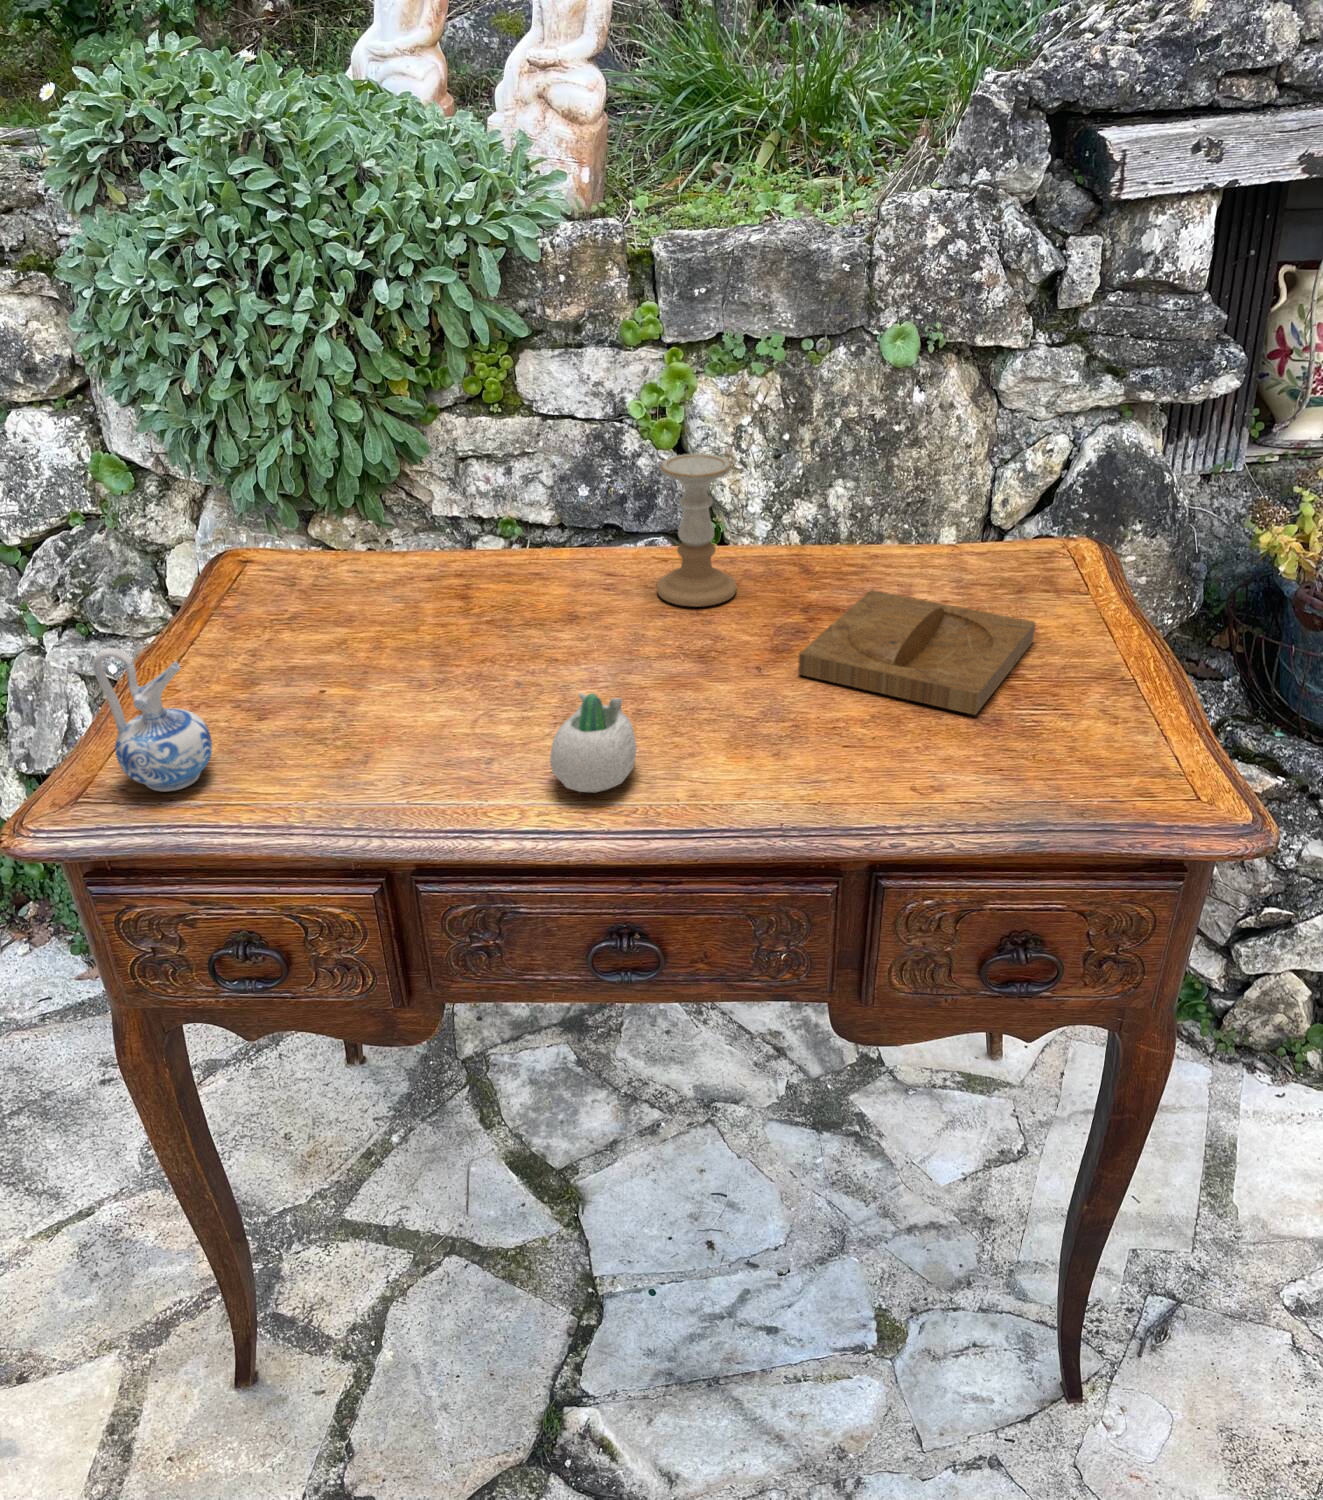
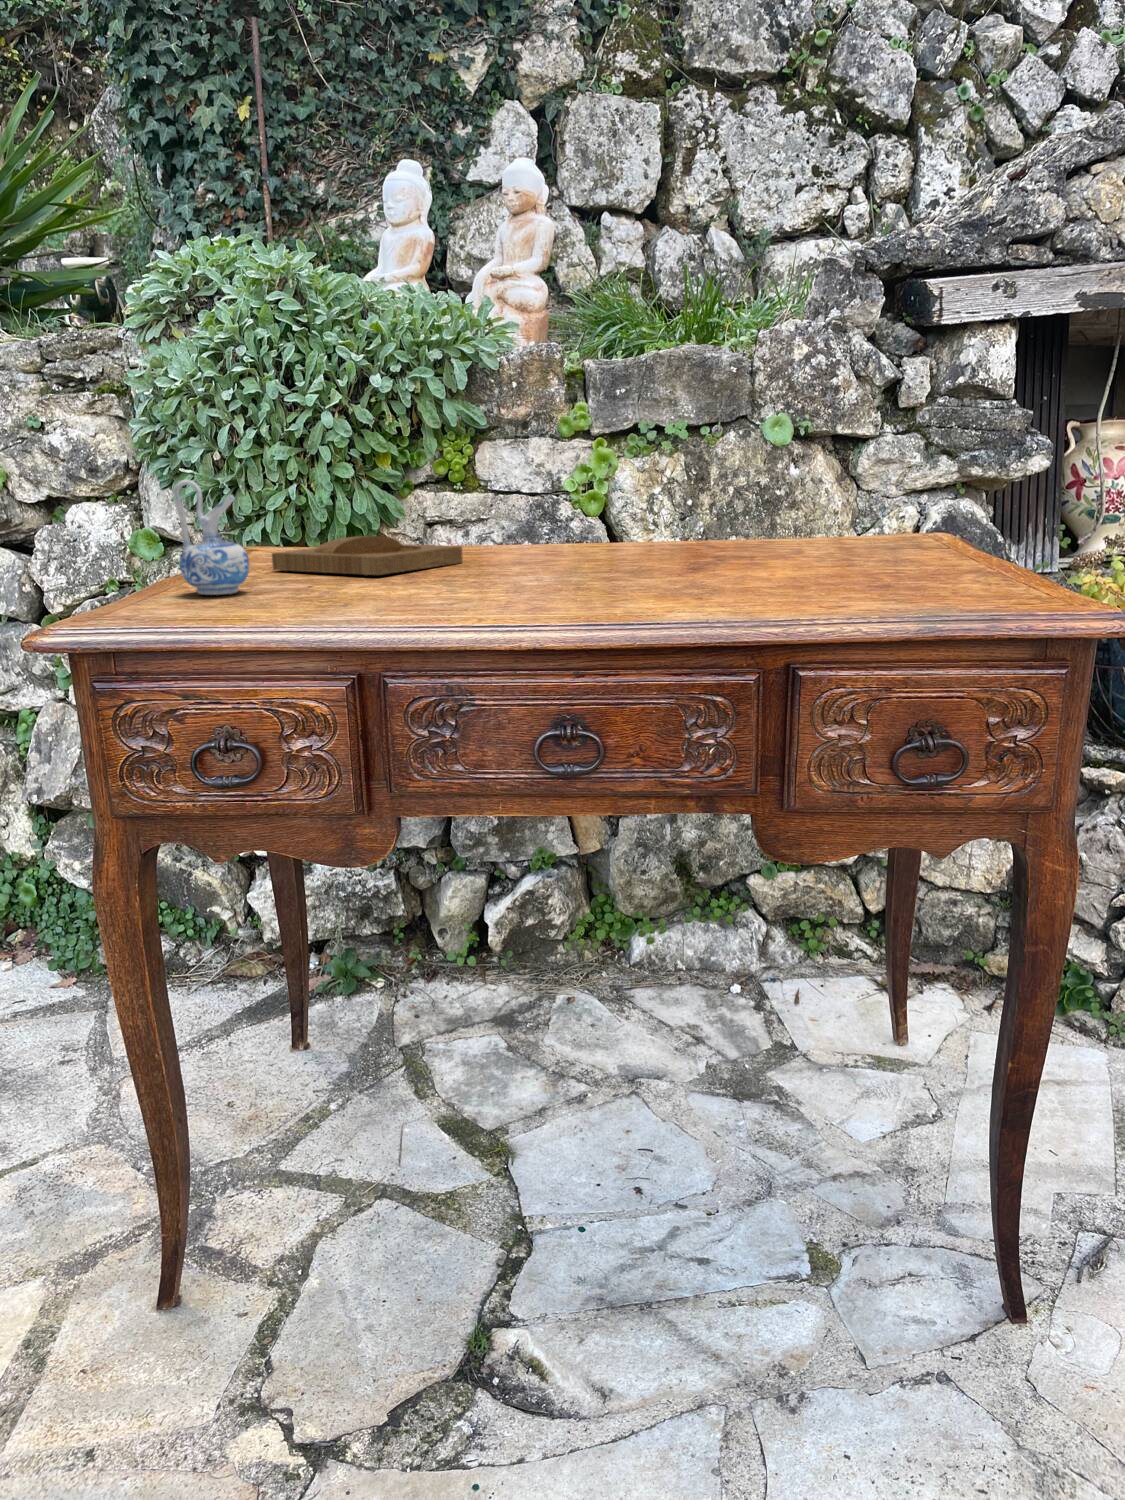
candle holder: present [657,454,737,606] -> none [583,446,645,554]
tray: present [798,590,1036,715] -> present [272,536,463,575]
succulent planter: present [550,693,637,792] -> none [501,517,565,589]

